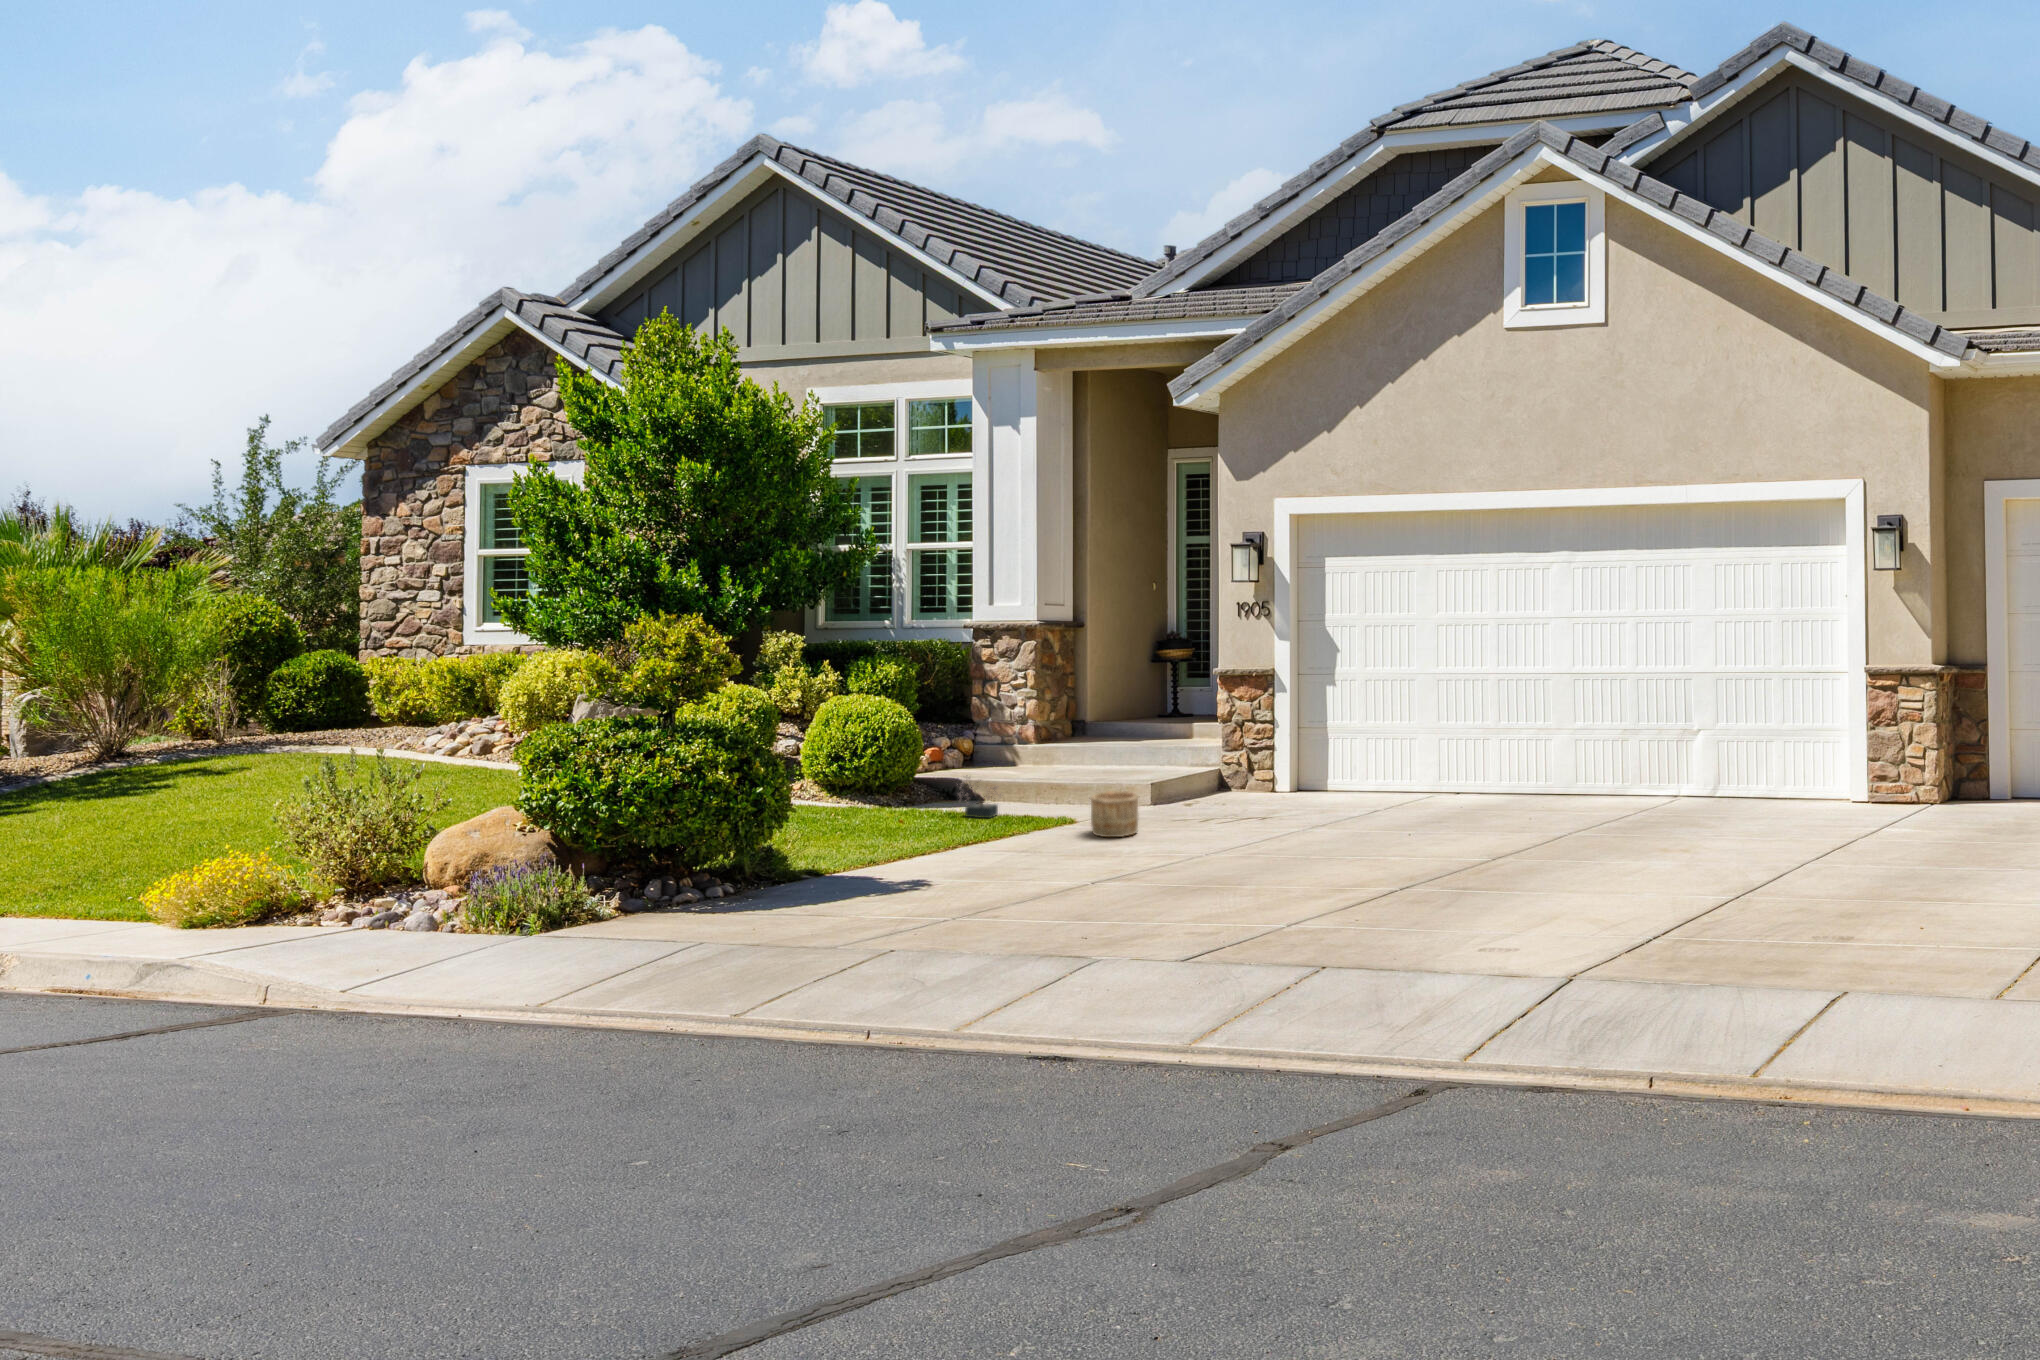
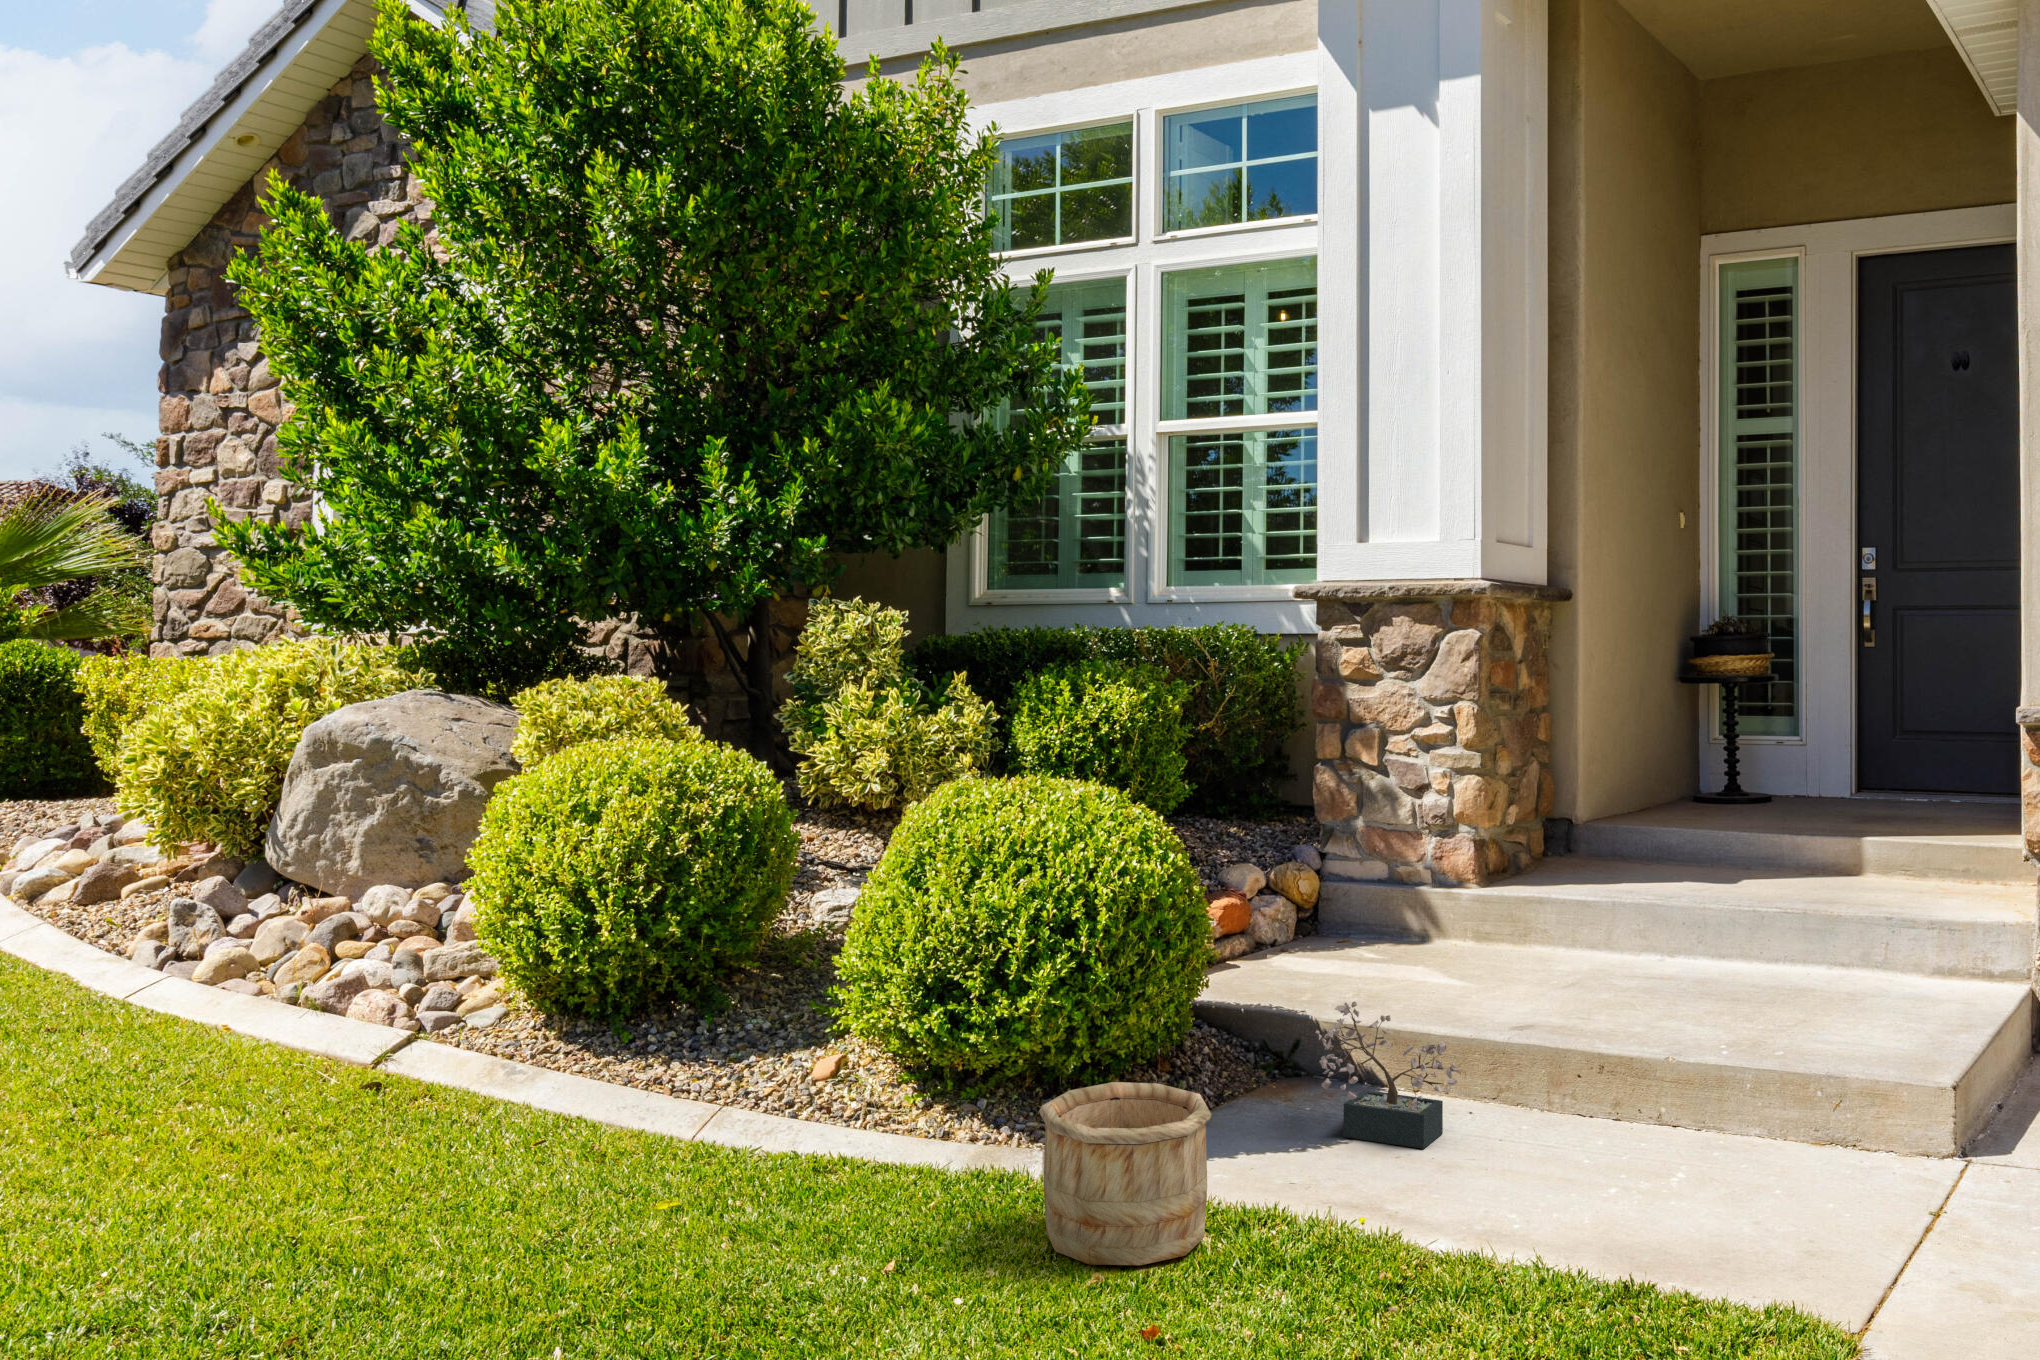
wooden bucket: present [1090,791,1139,837] -> present [1039,1082,1211,1265]

